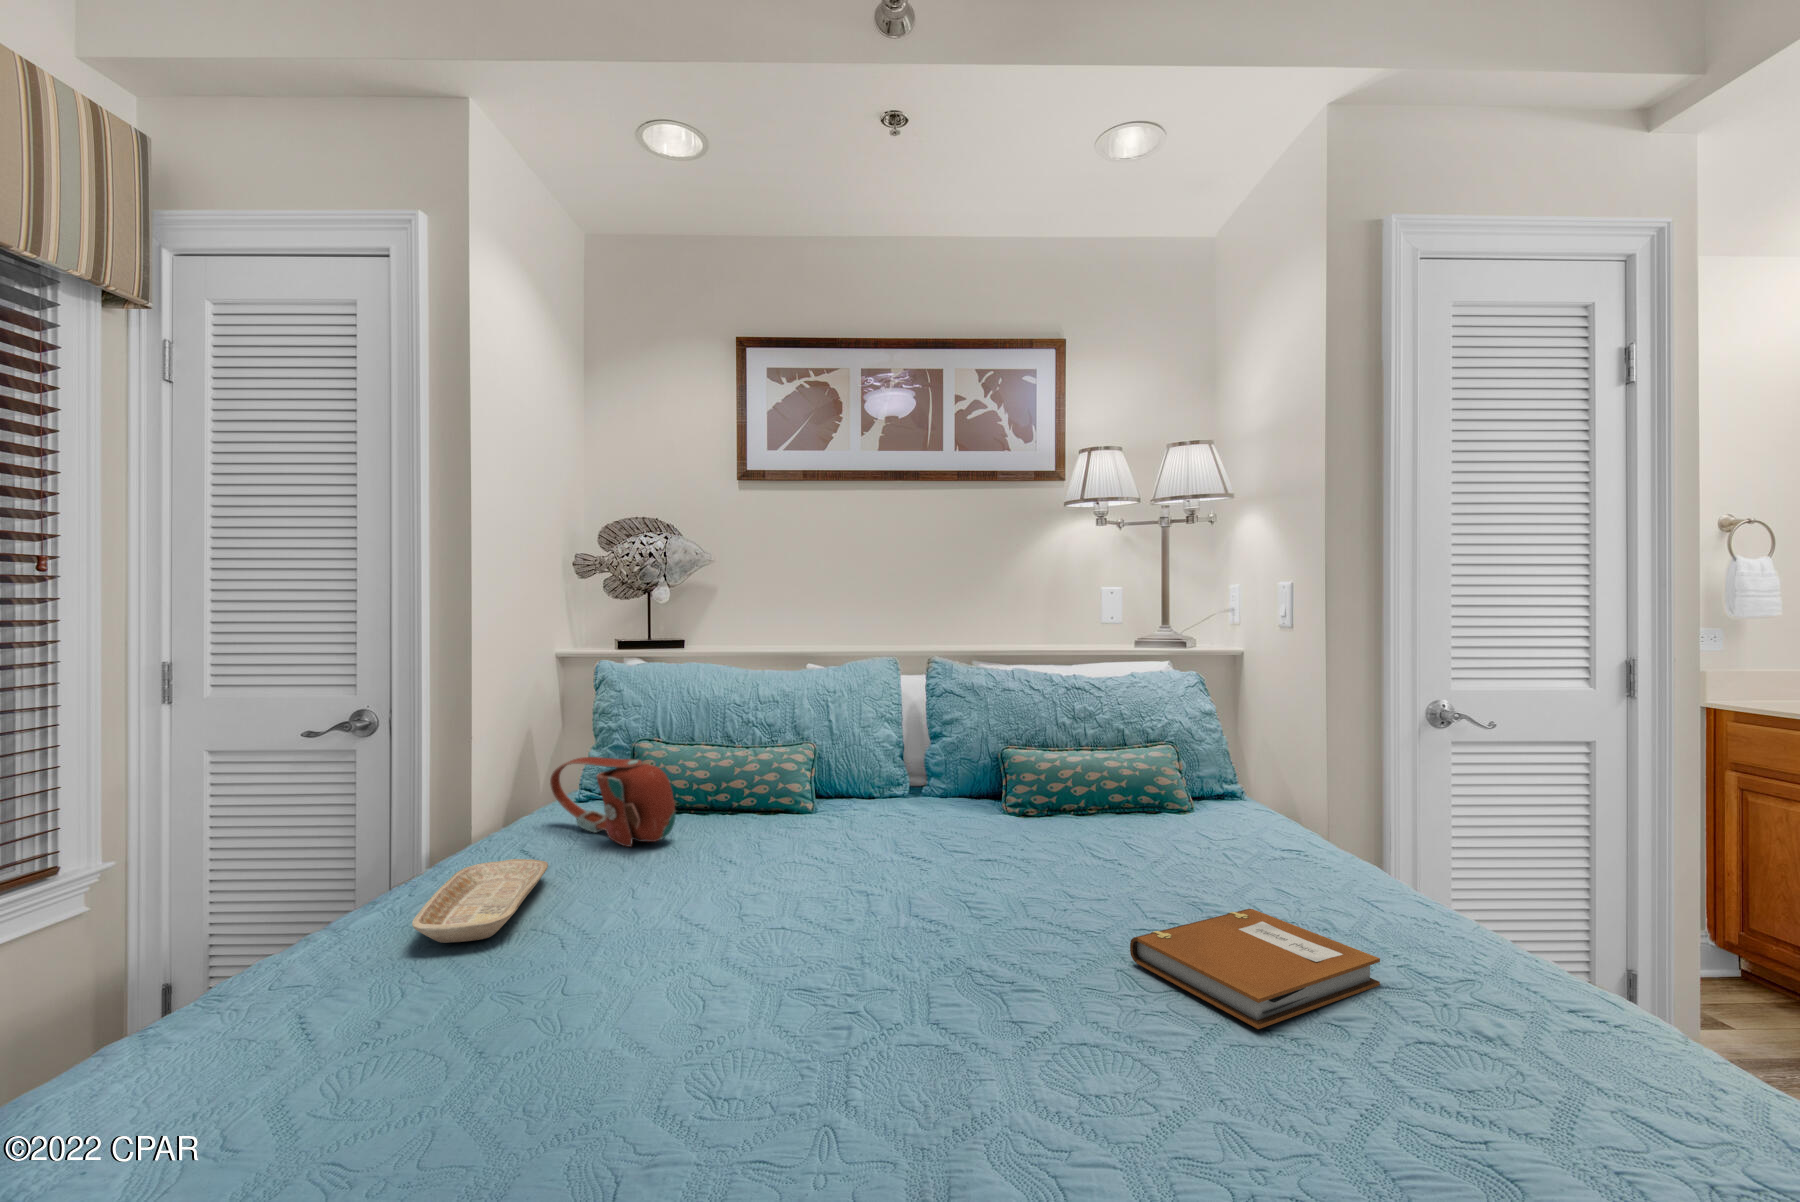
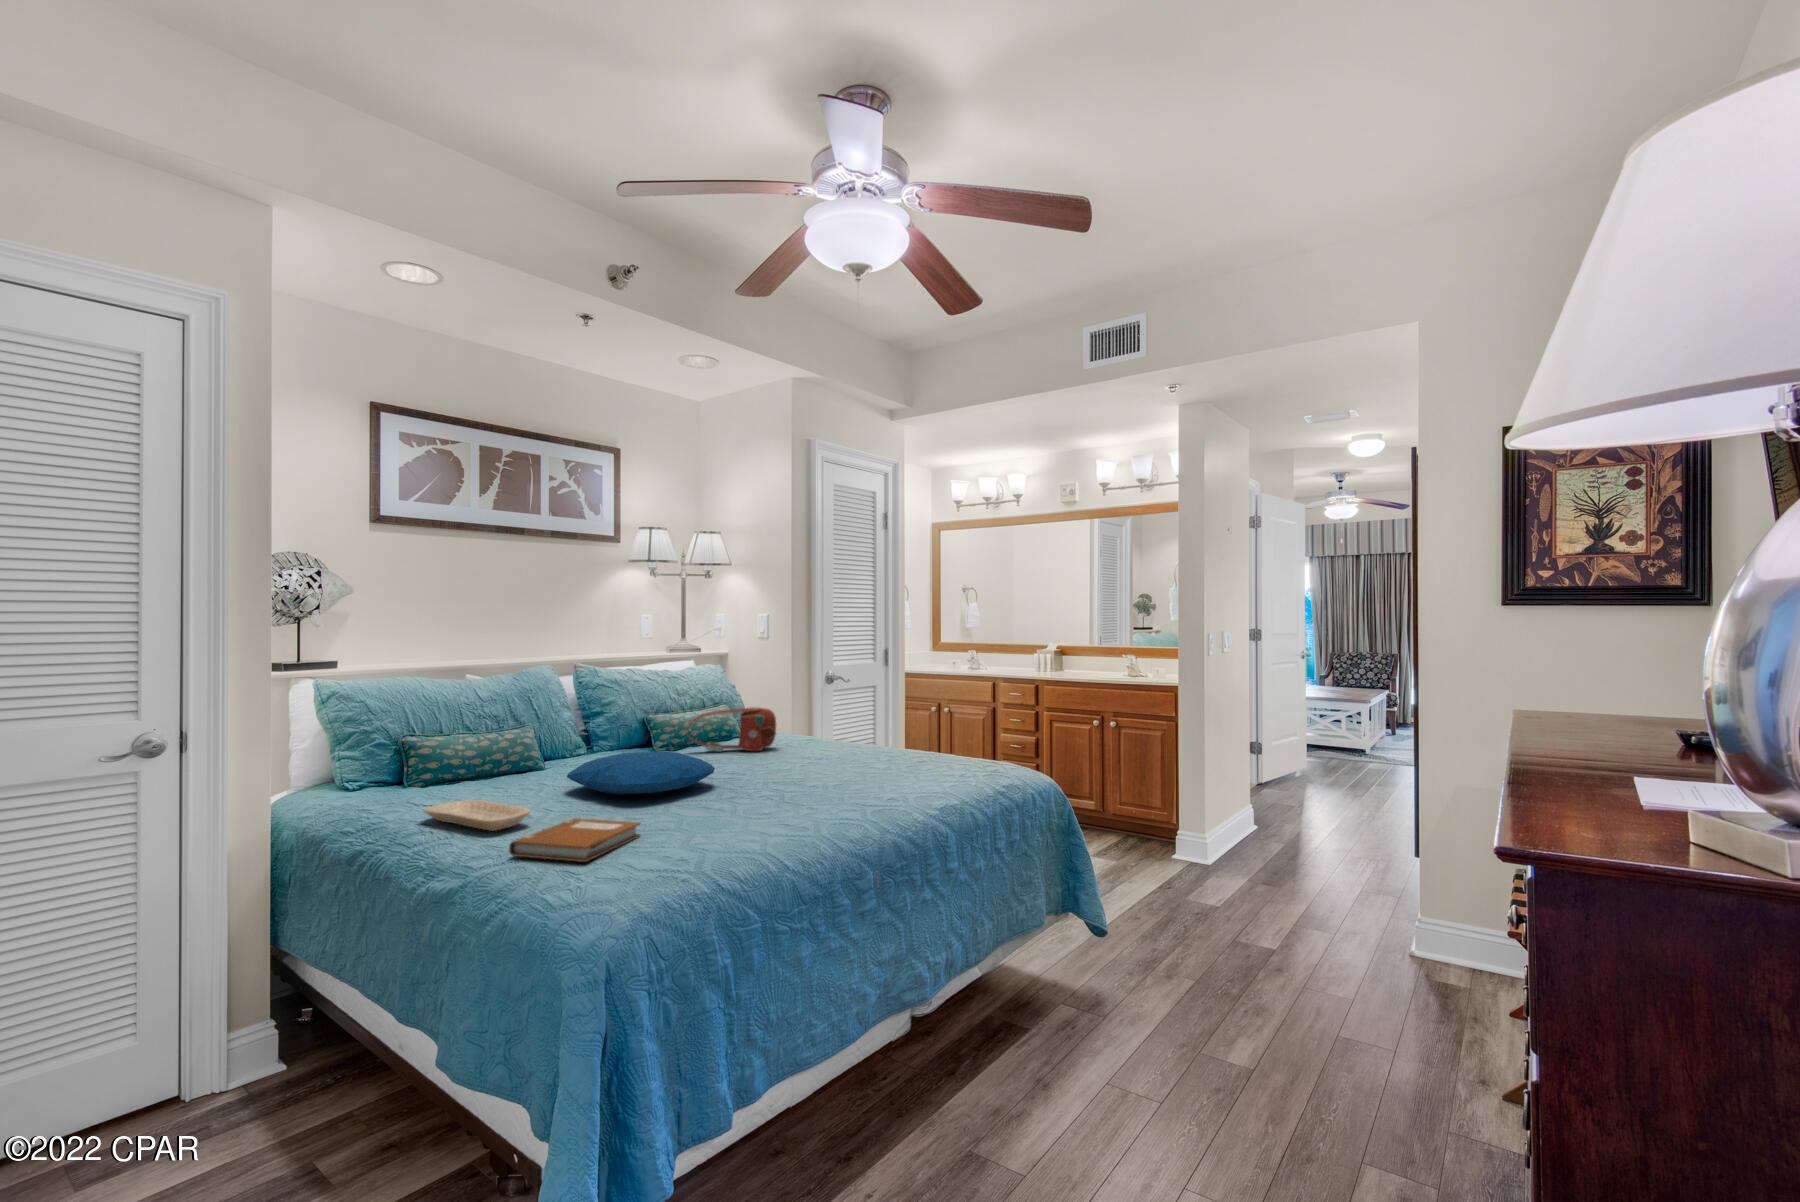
handbag: present [550,757,675,847] -> present [686,707,776,752]
pillow: none [680,822,919,931] -> present [567,751,715,794]
notebook: present [1130,909,1380,1029] -> present [509,818,641,862]

